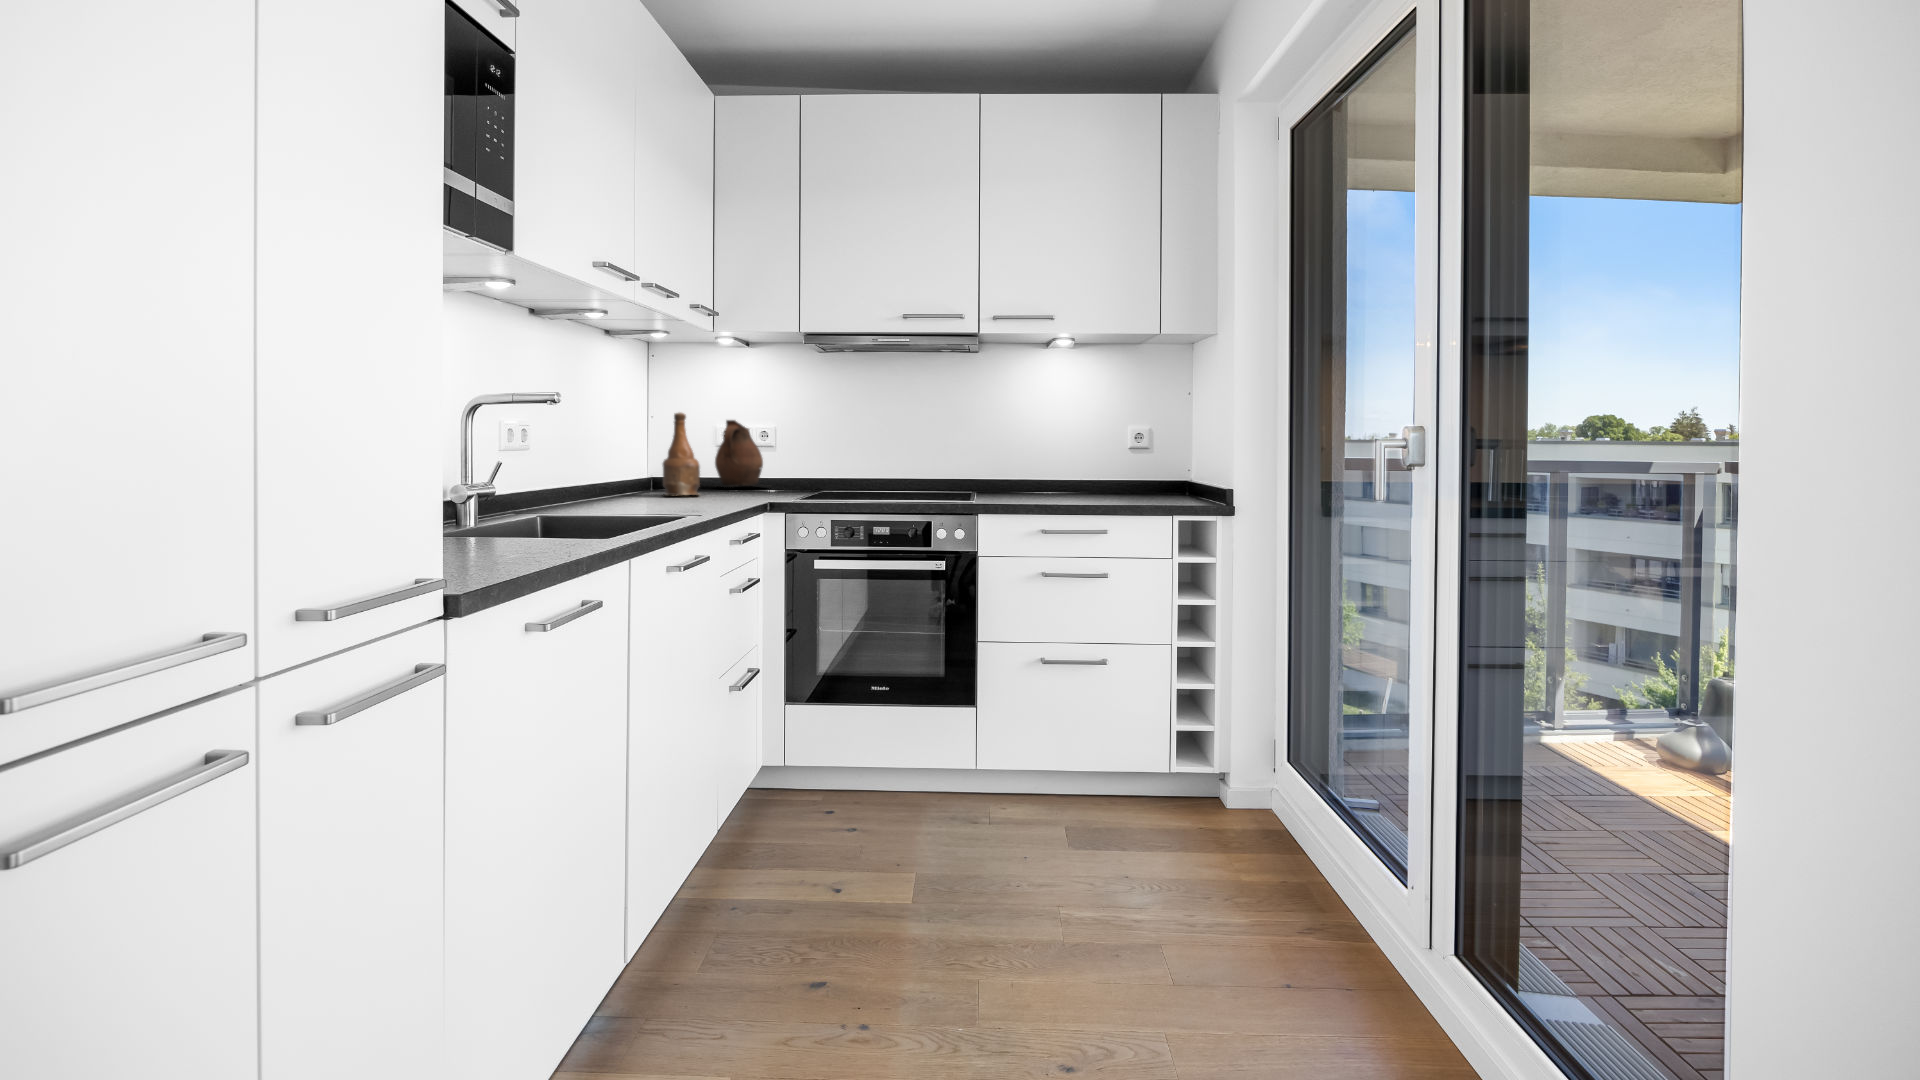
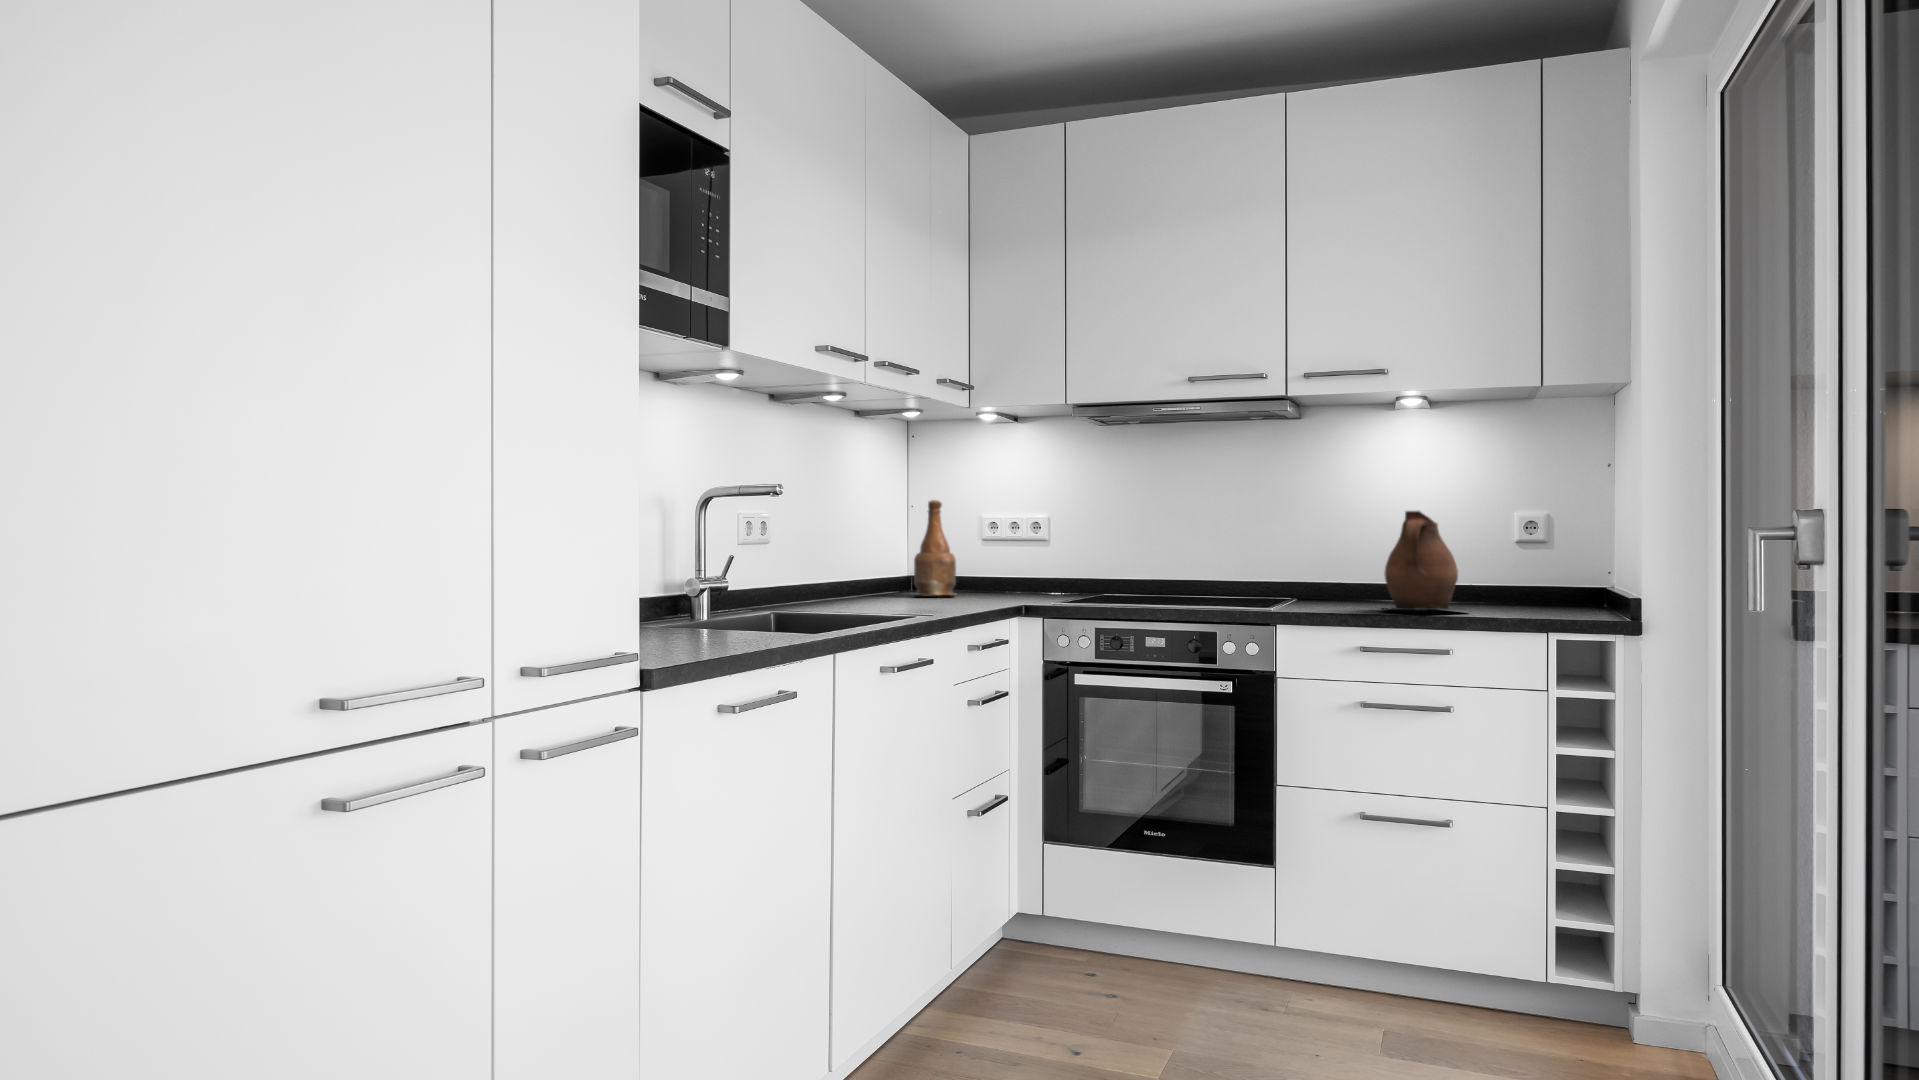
ceramic pitcher: present [715,420,763,487] -> present [1382,511,1463,610]

